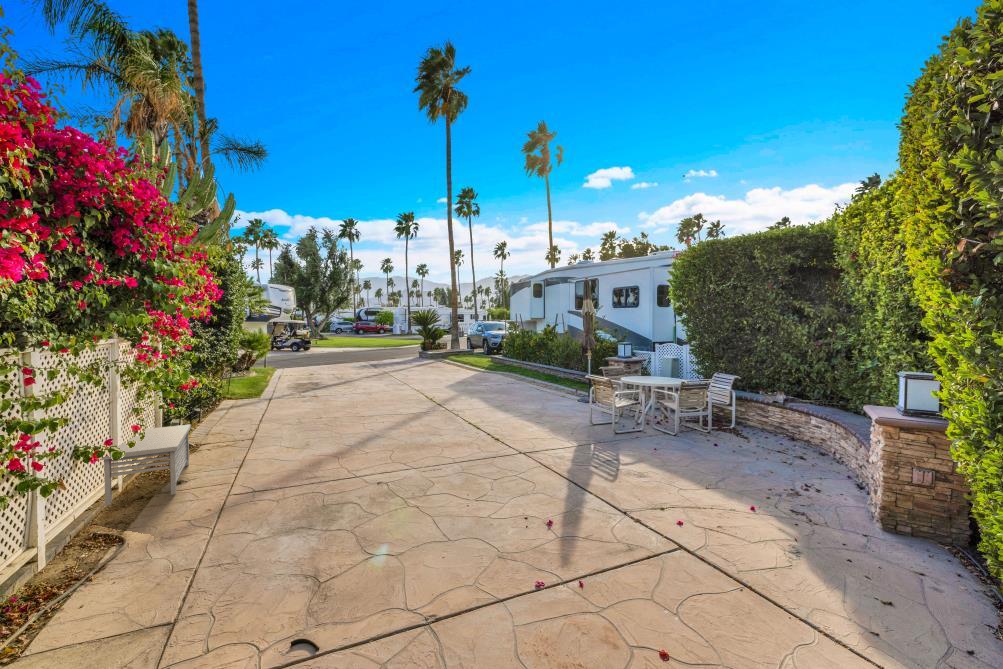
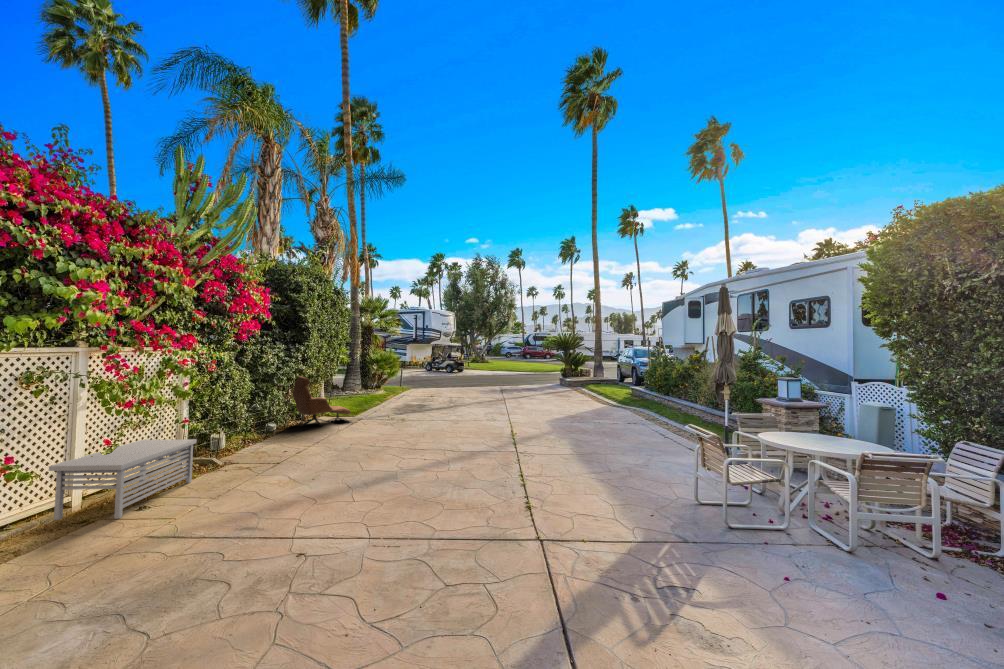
lounge chair: none [197,362,262,413] -> present [292,376,350,427]

